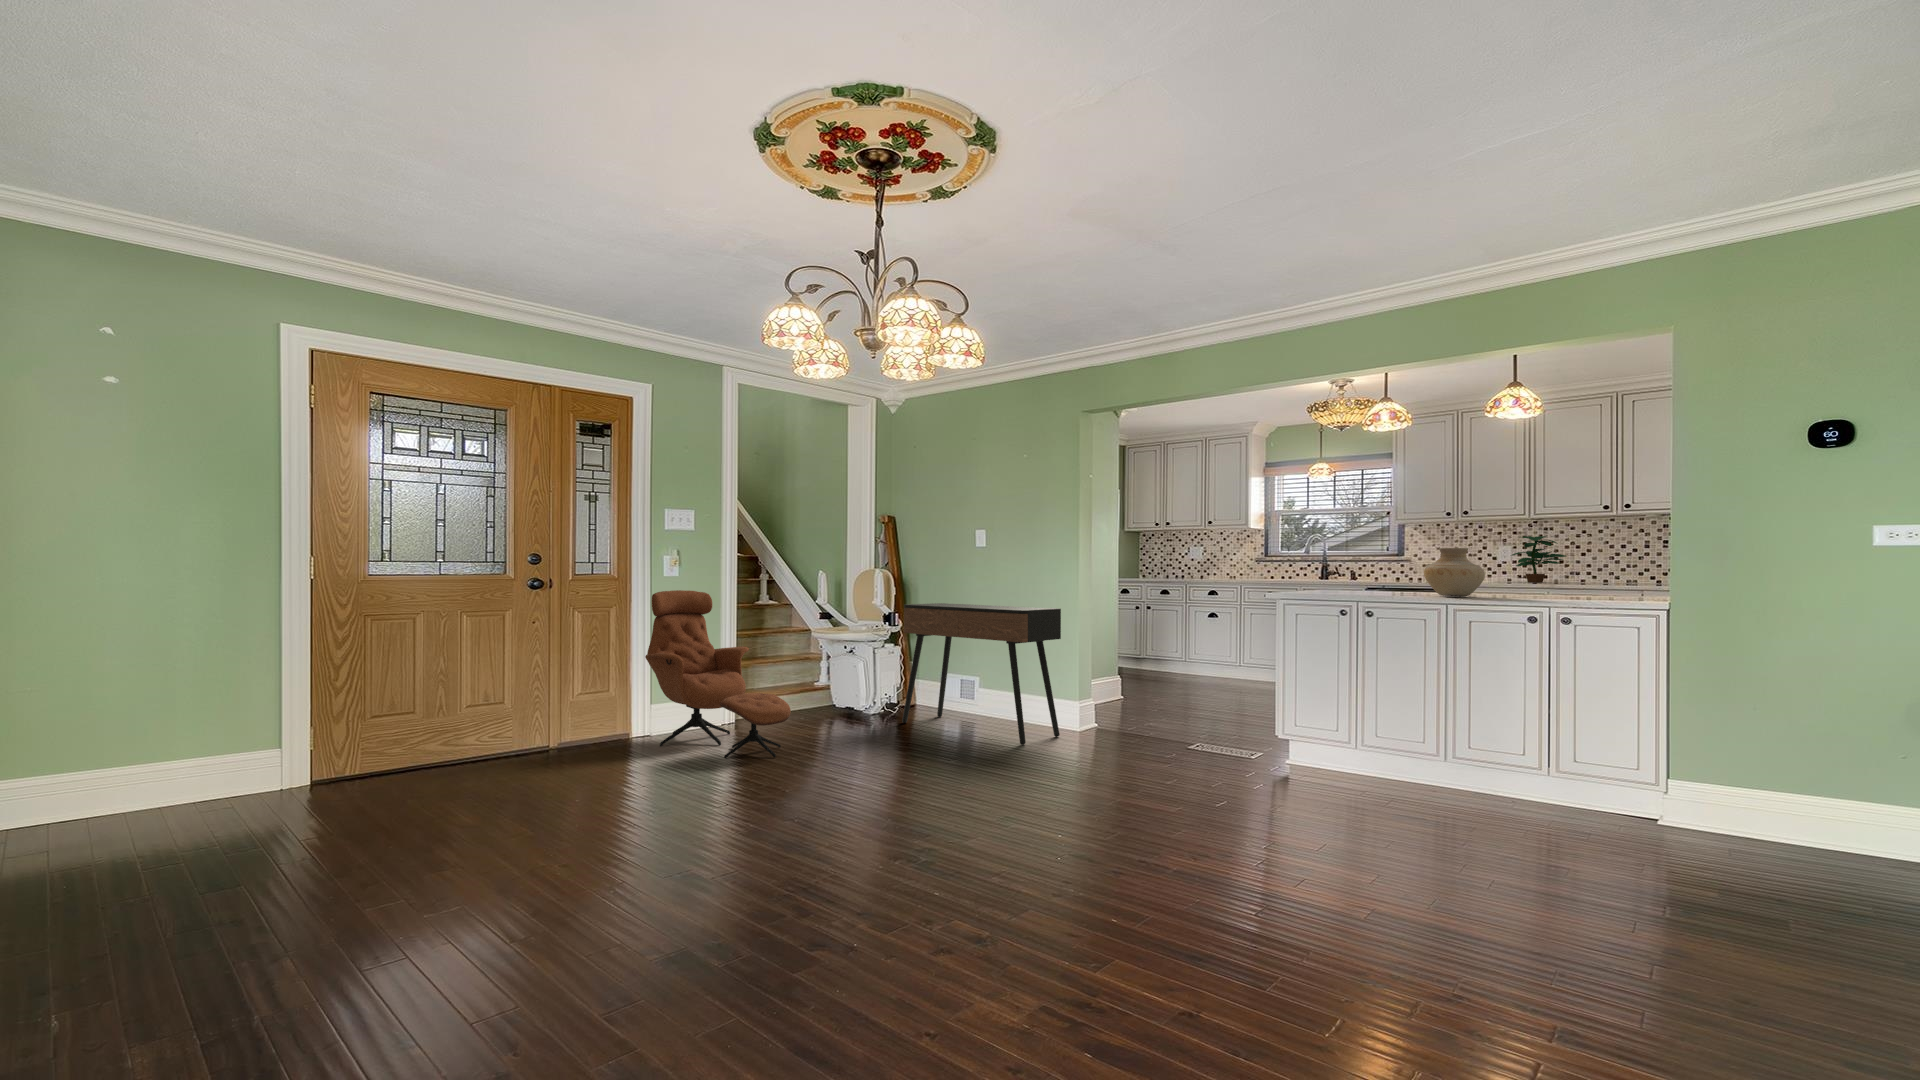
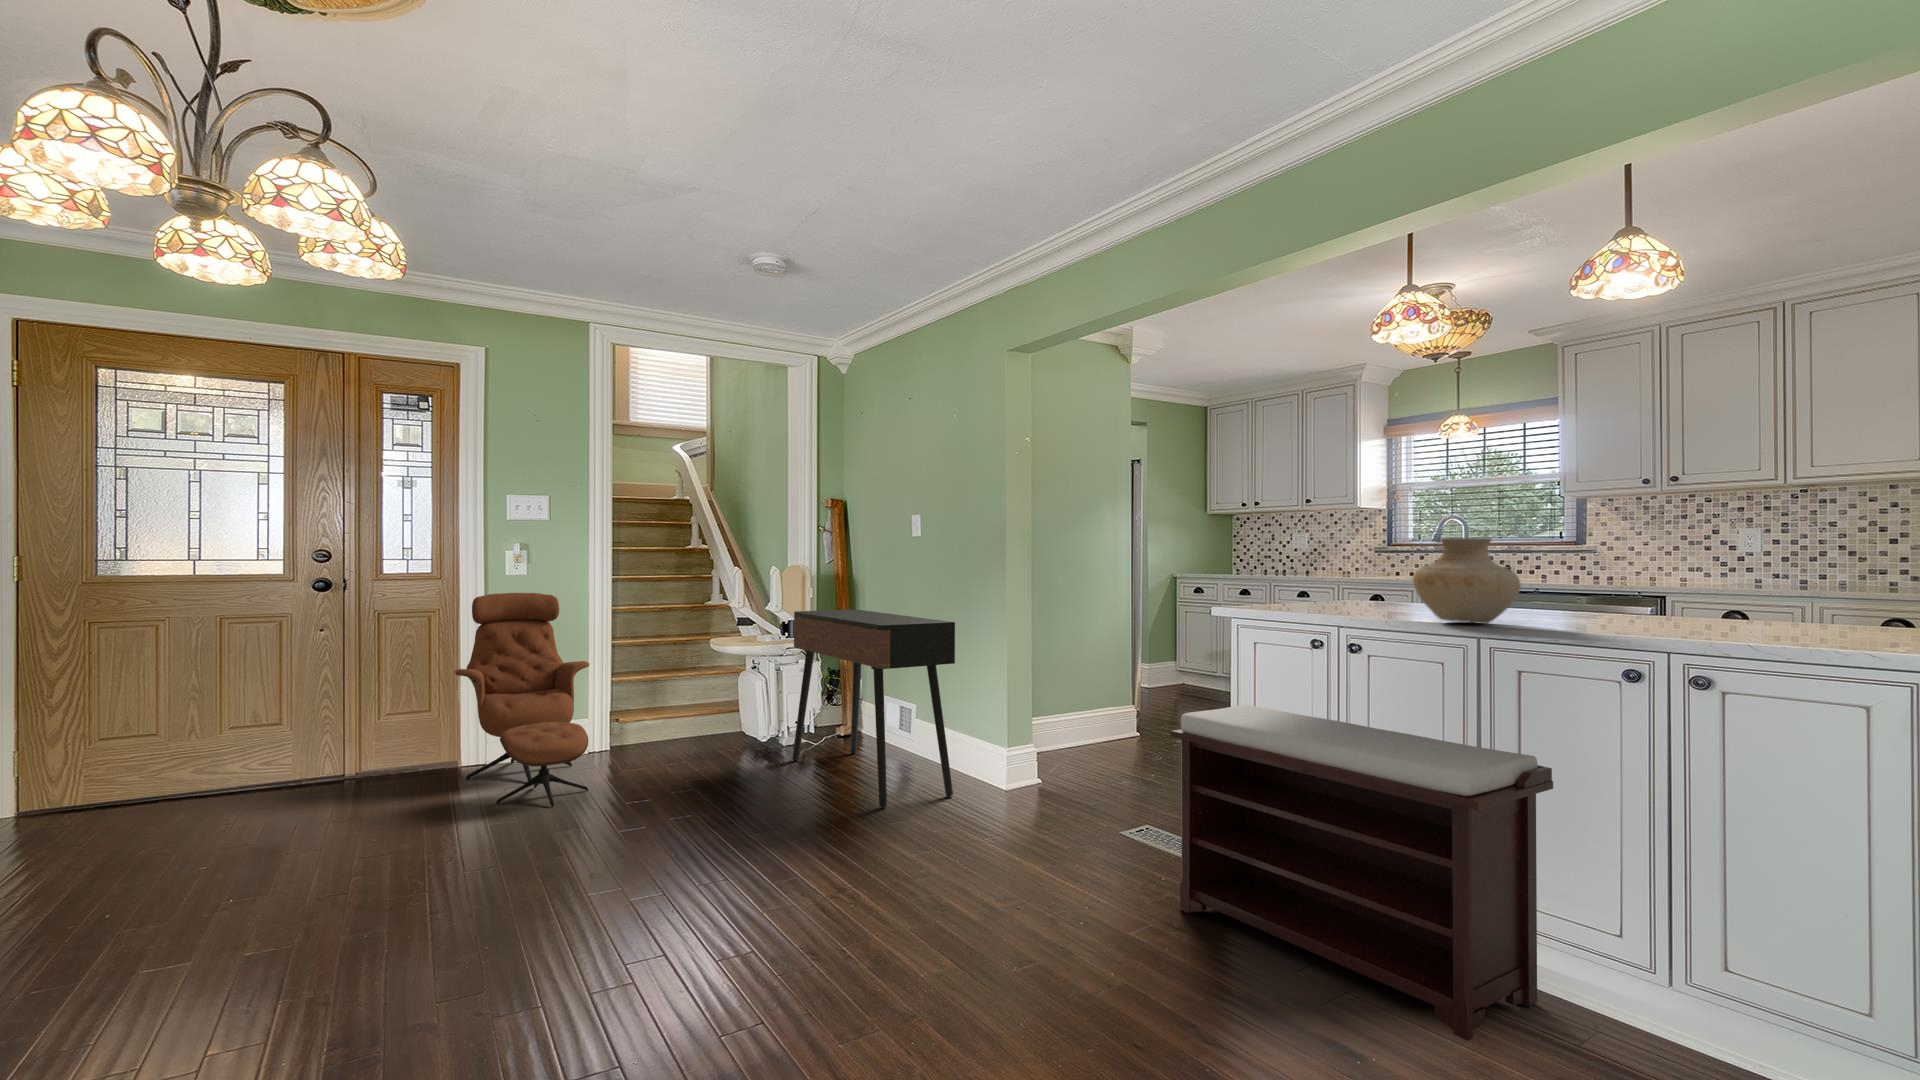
potted plant: present [1511,536,1566,583] -> none [1733,512,1841,588]
bench: none [1282,653,1515,814] -> present [1171,705,1553,1040]

